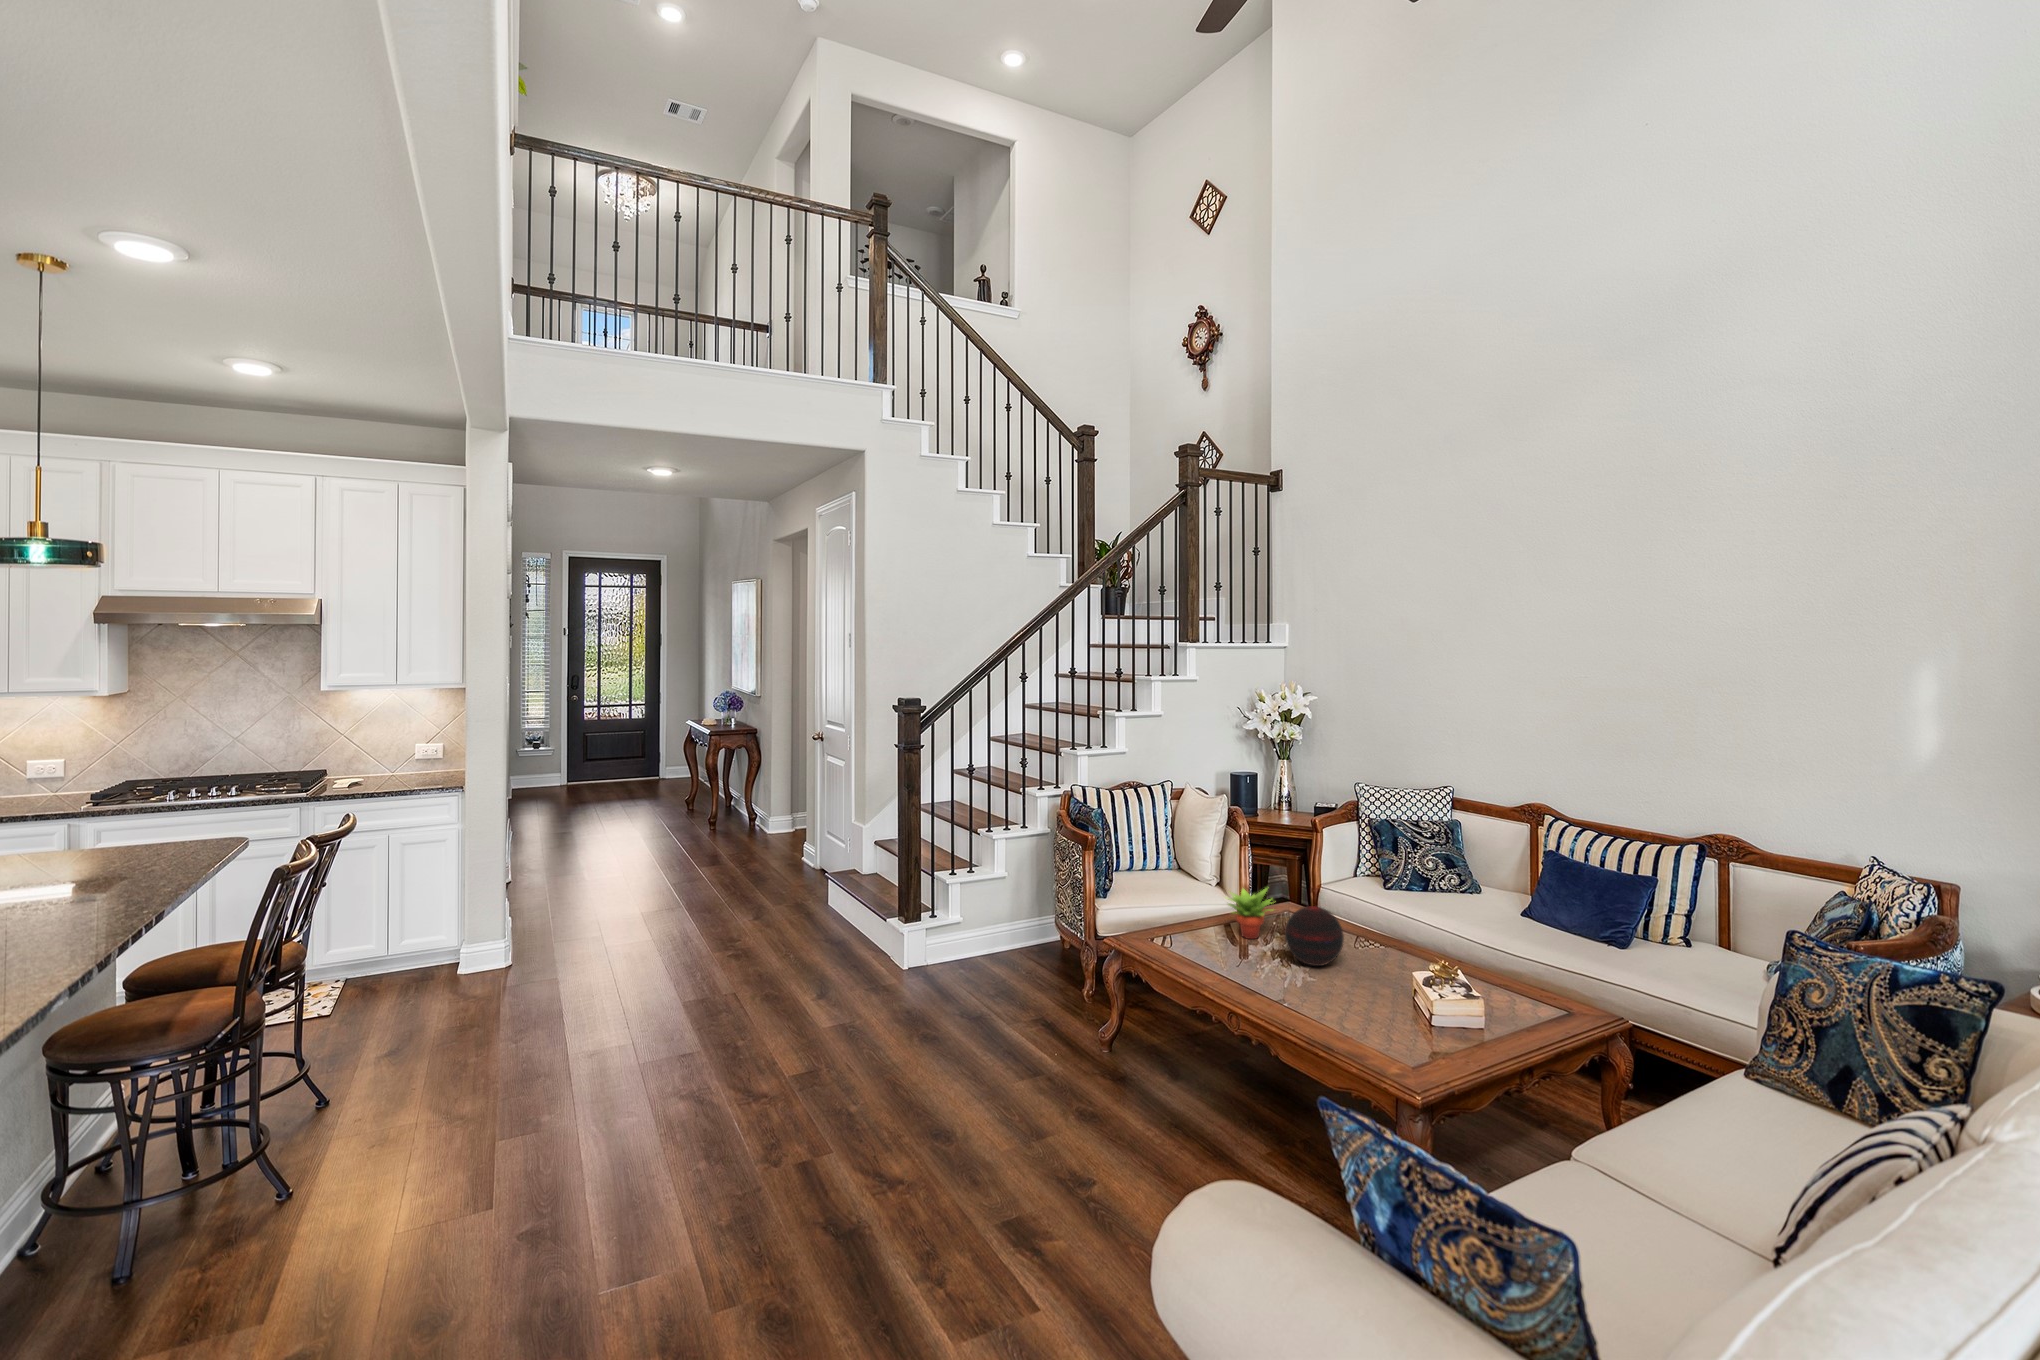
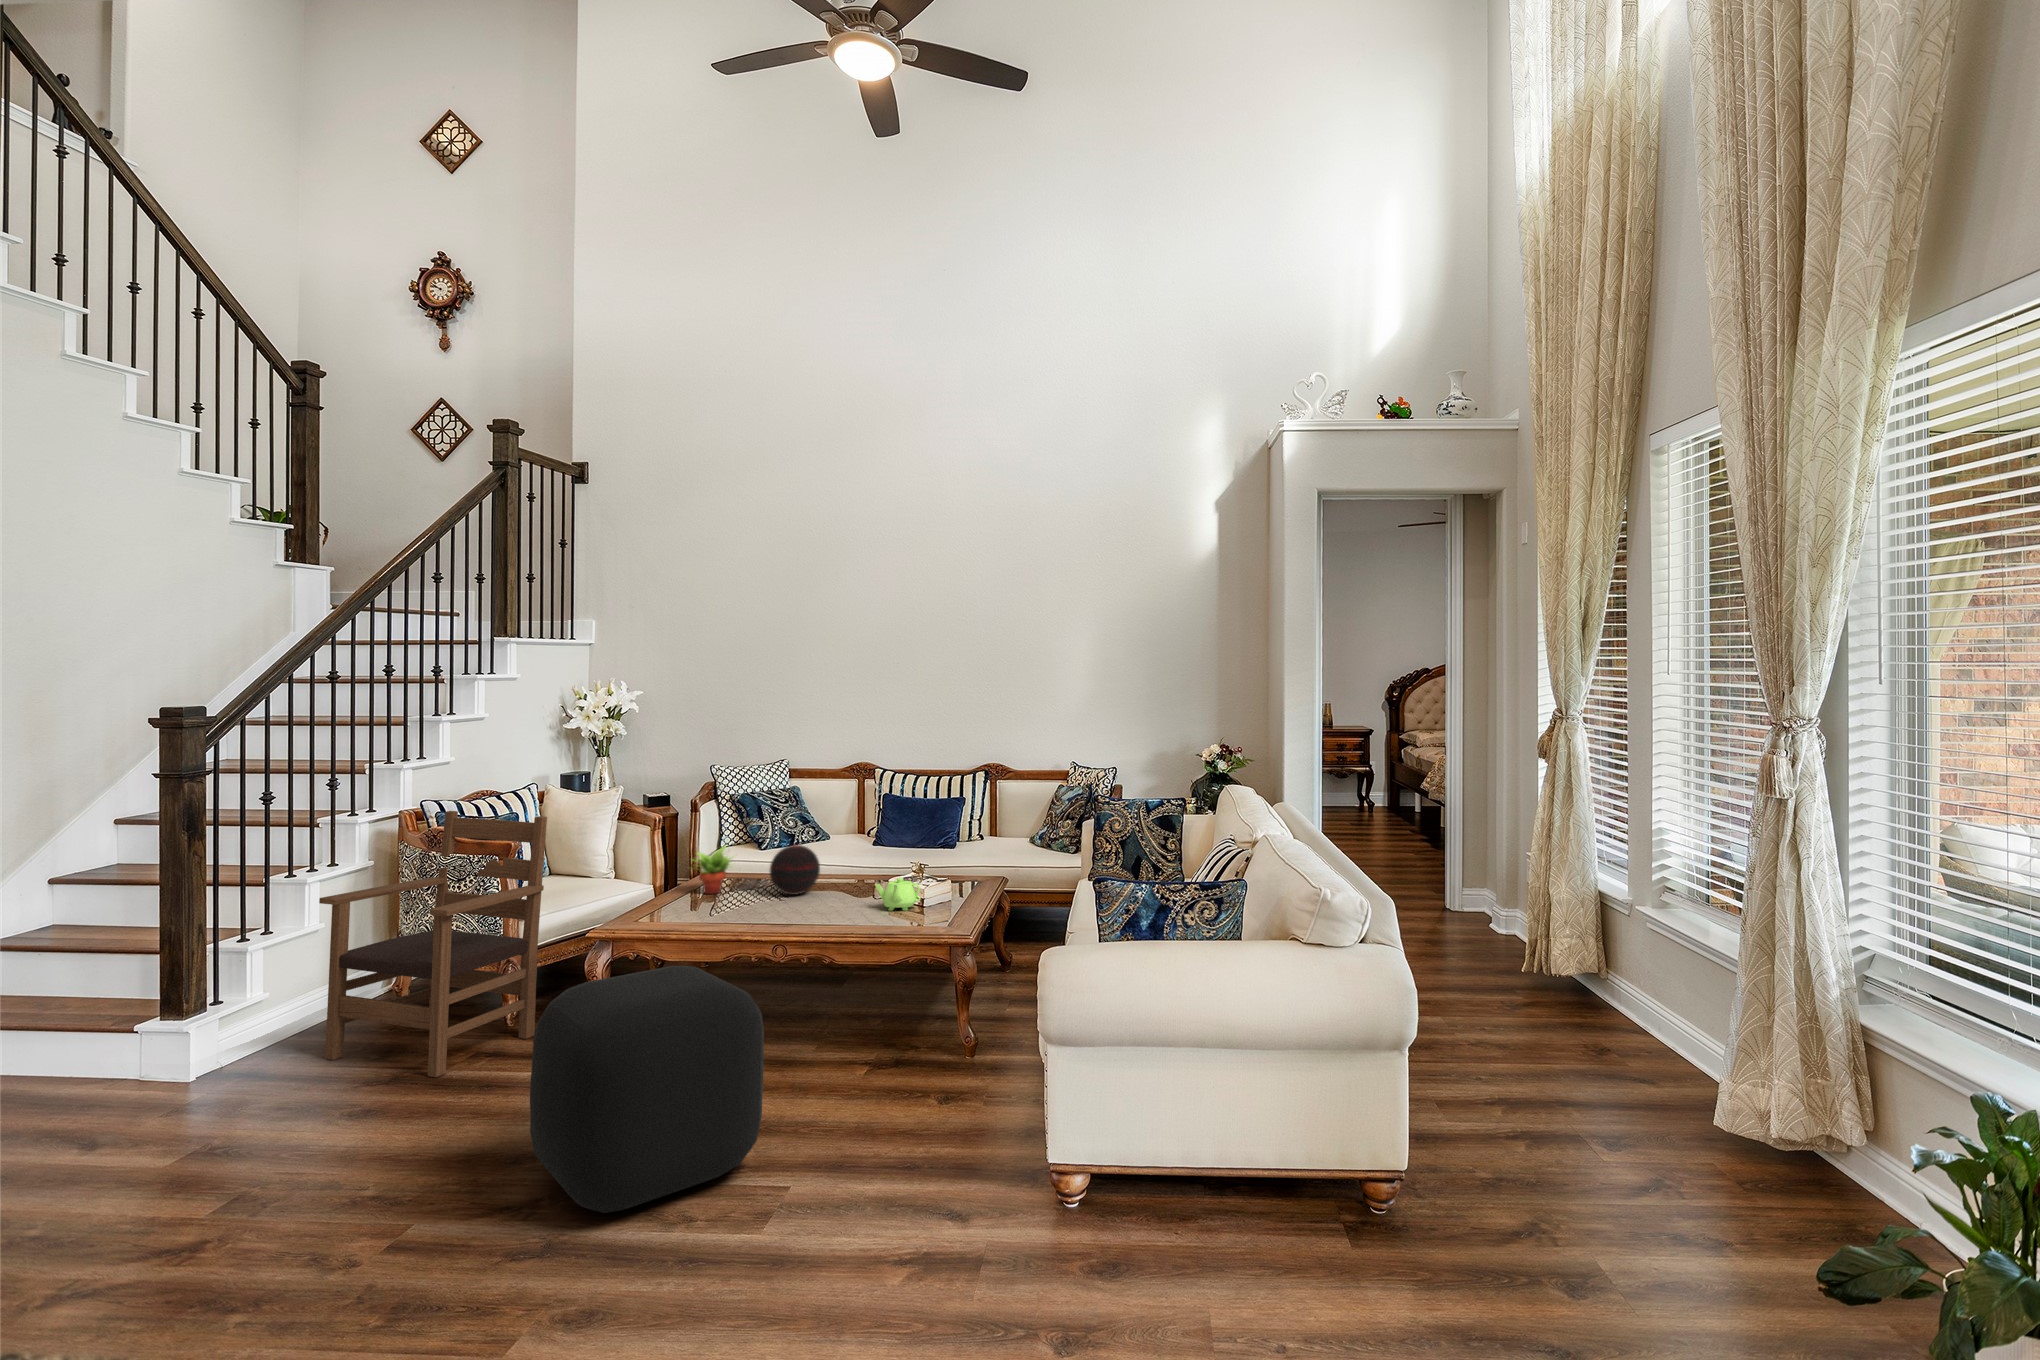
armchair: none [959,811,1091,1045] -> present [319,811,547,1077]
teapot: none [1350,988,1402,1036] -> present [876,878,920,911]
ottoman: none [836,1023,1053,1285] -> present [530,966,764,1213]

